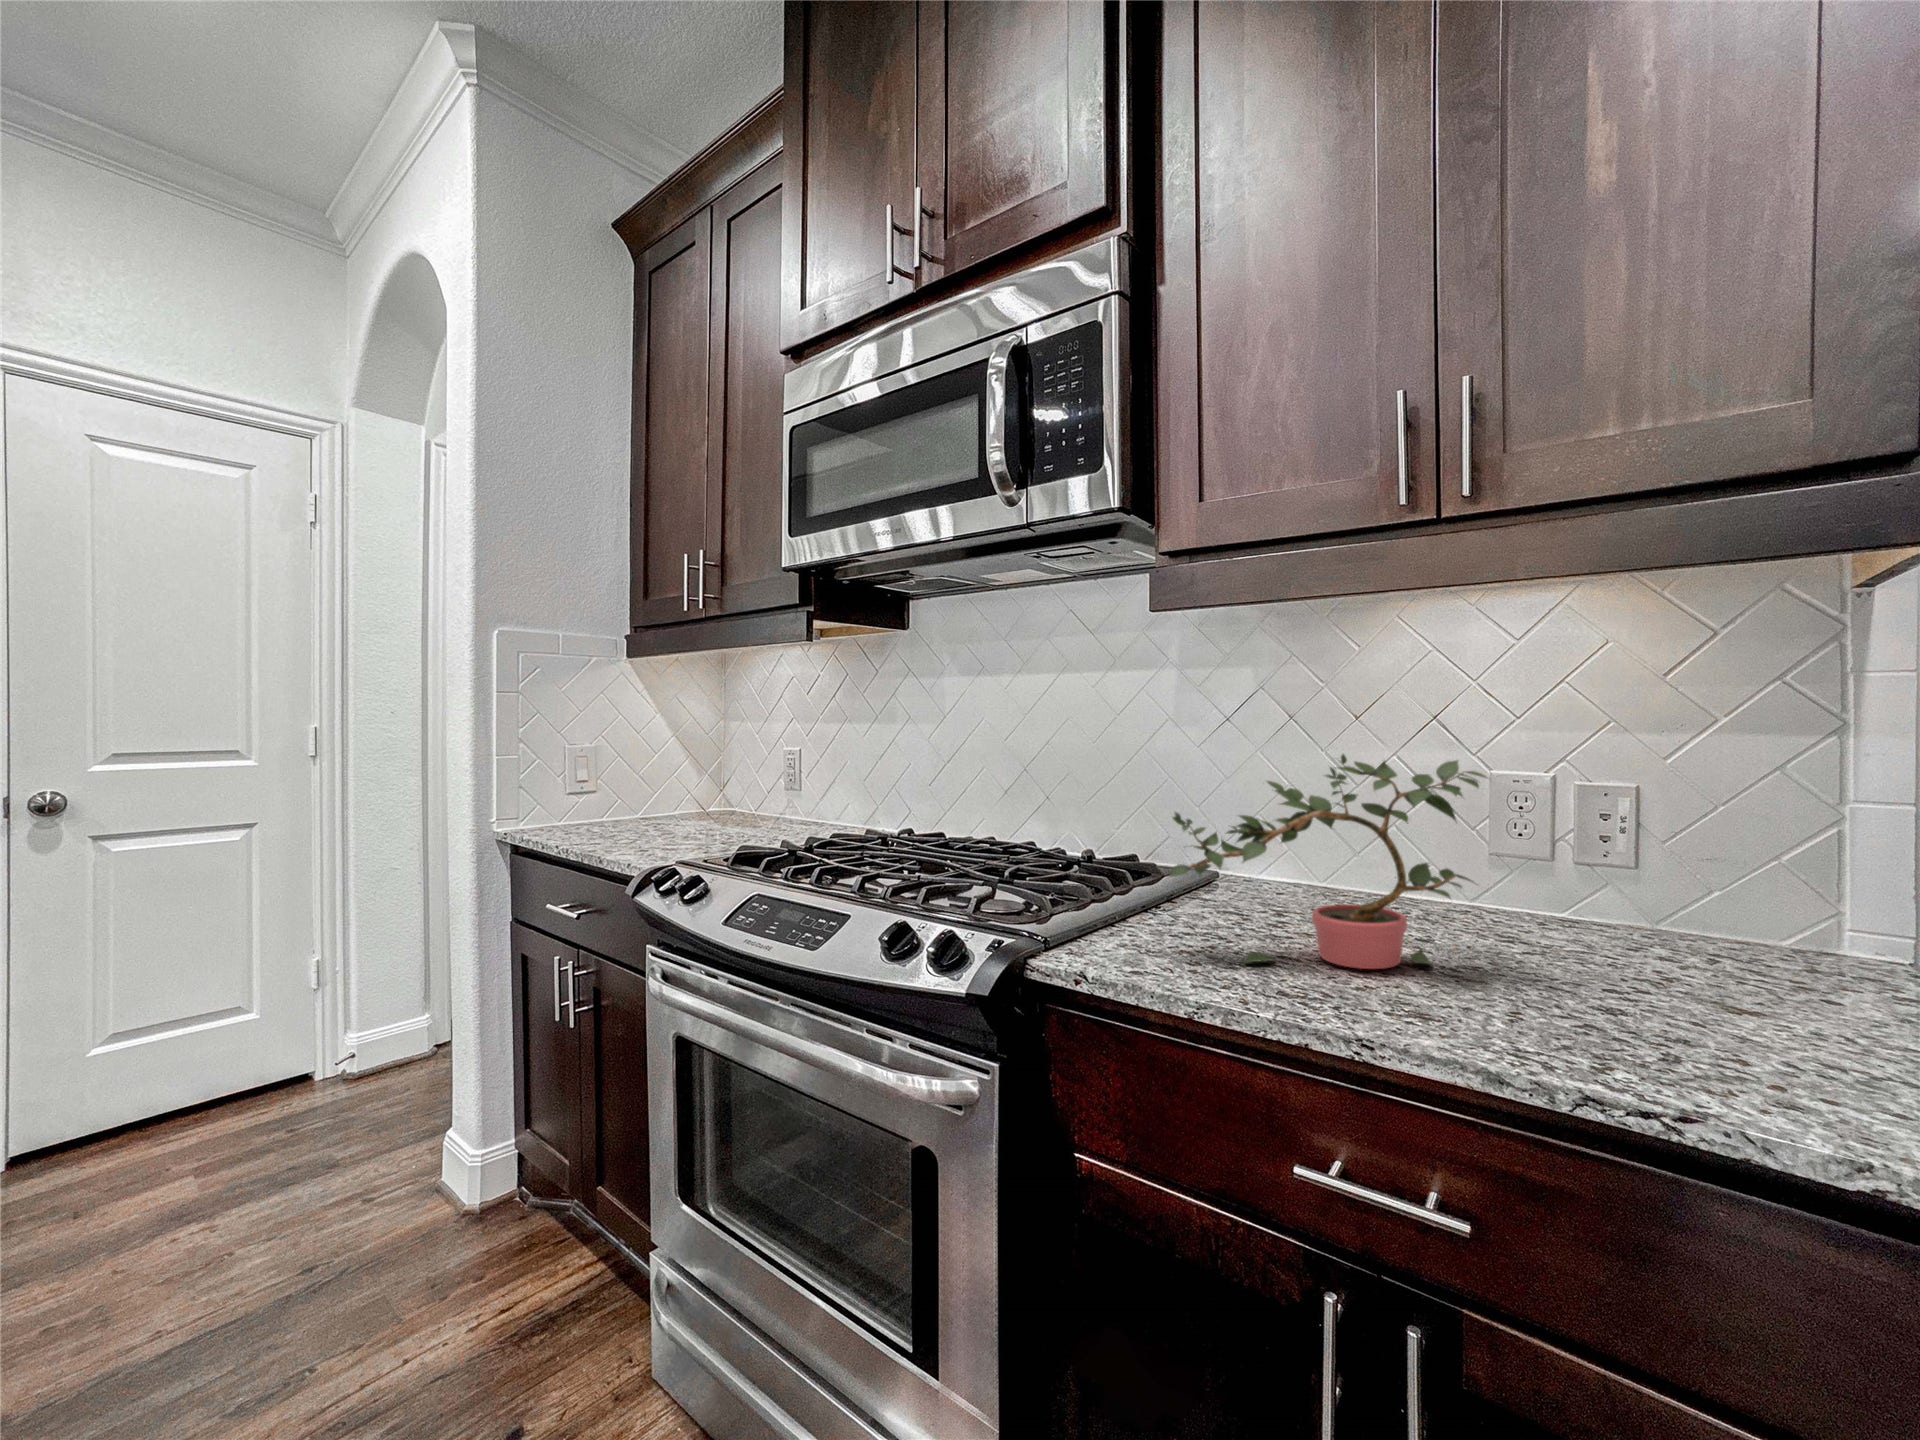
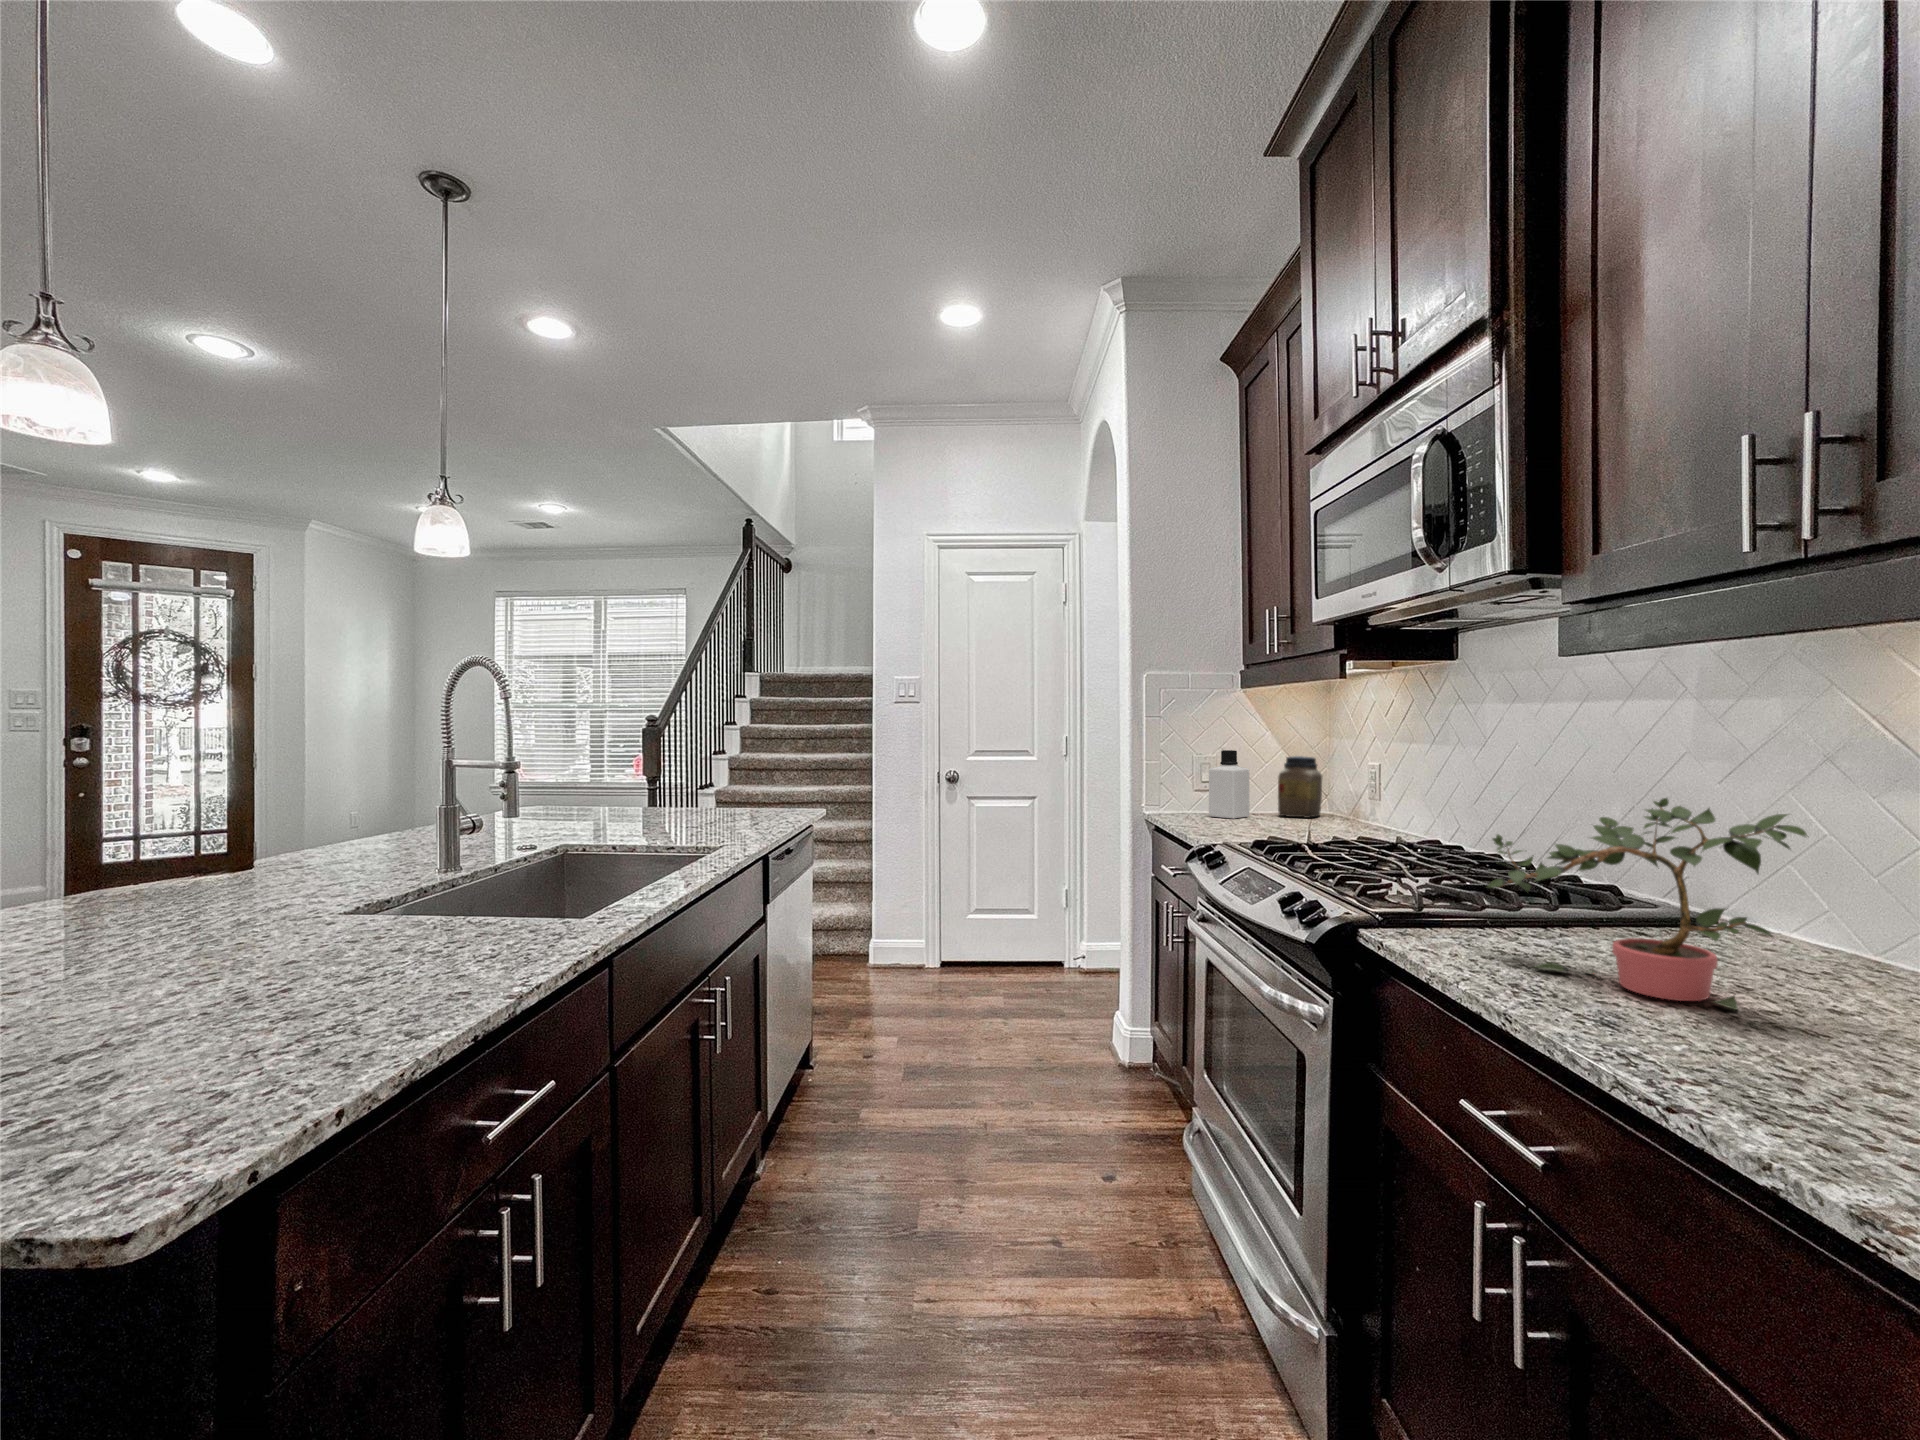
bottle: none [589,742,643,831] -> present [1209,750,1249,819]
jar: none [675,745,723,821] -> present [1278,756,1322,818]

